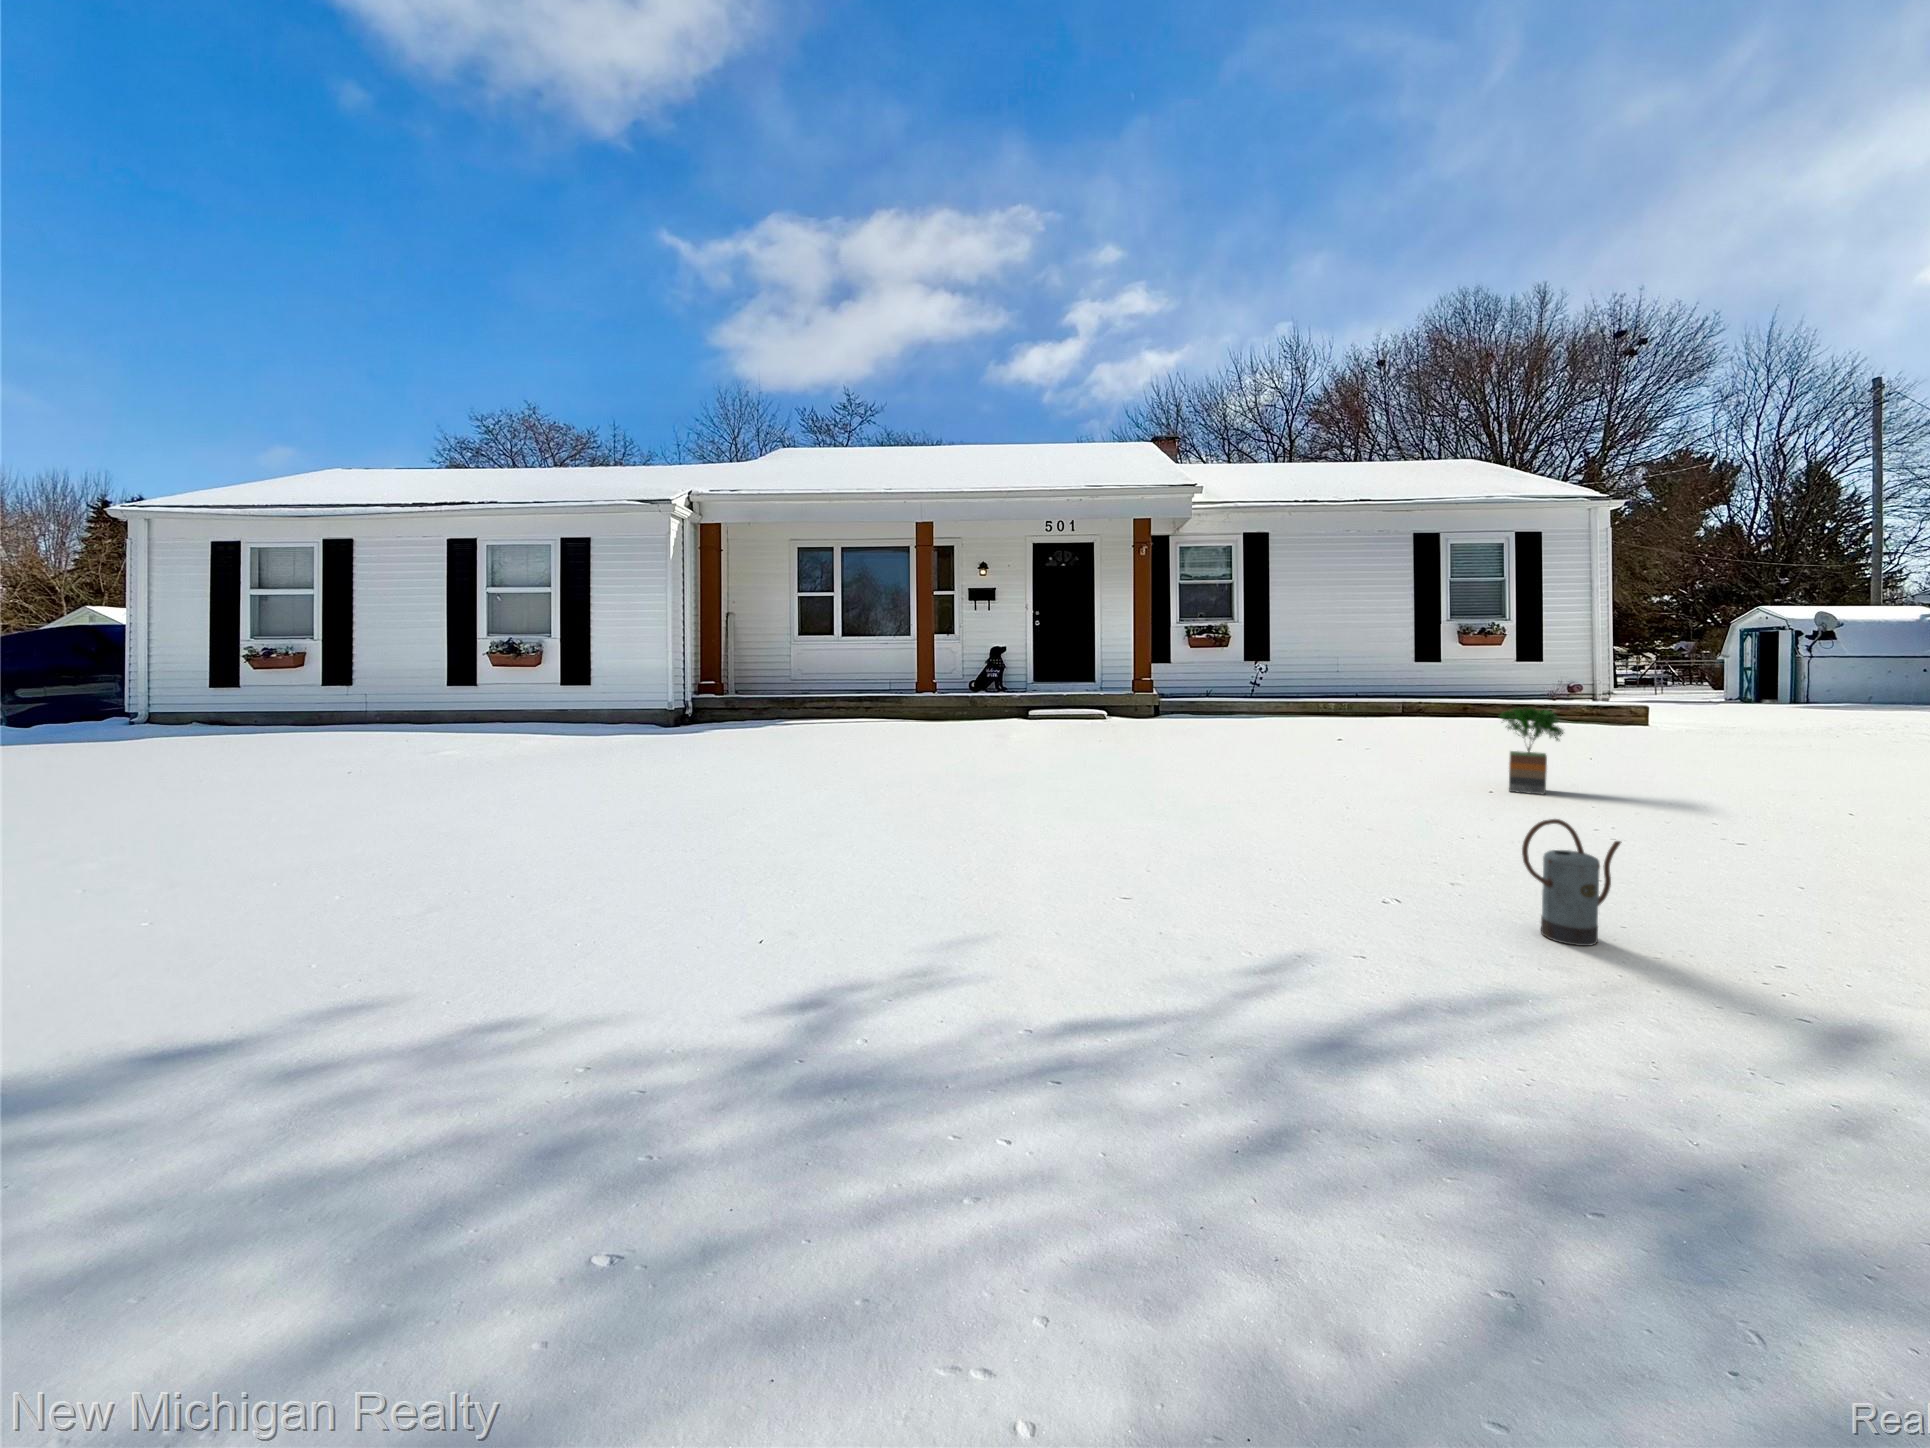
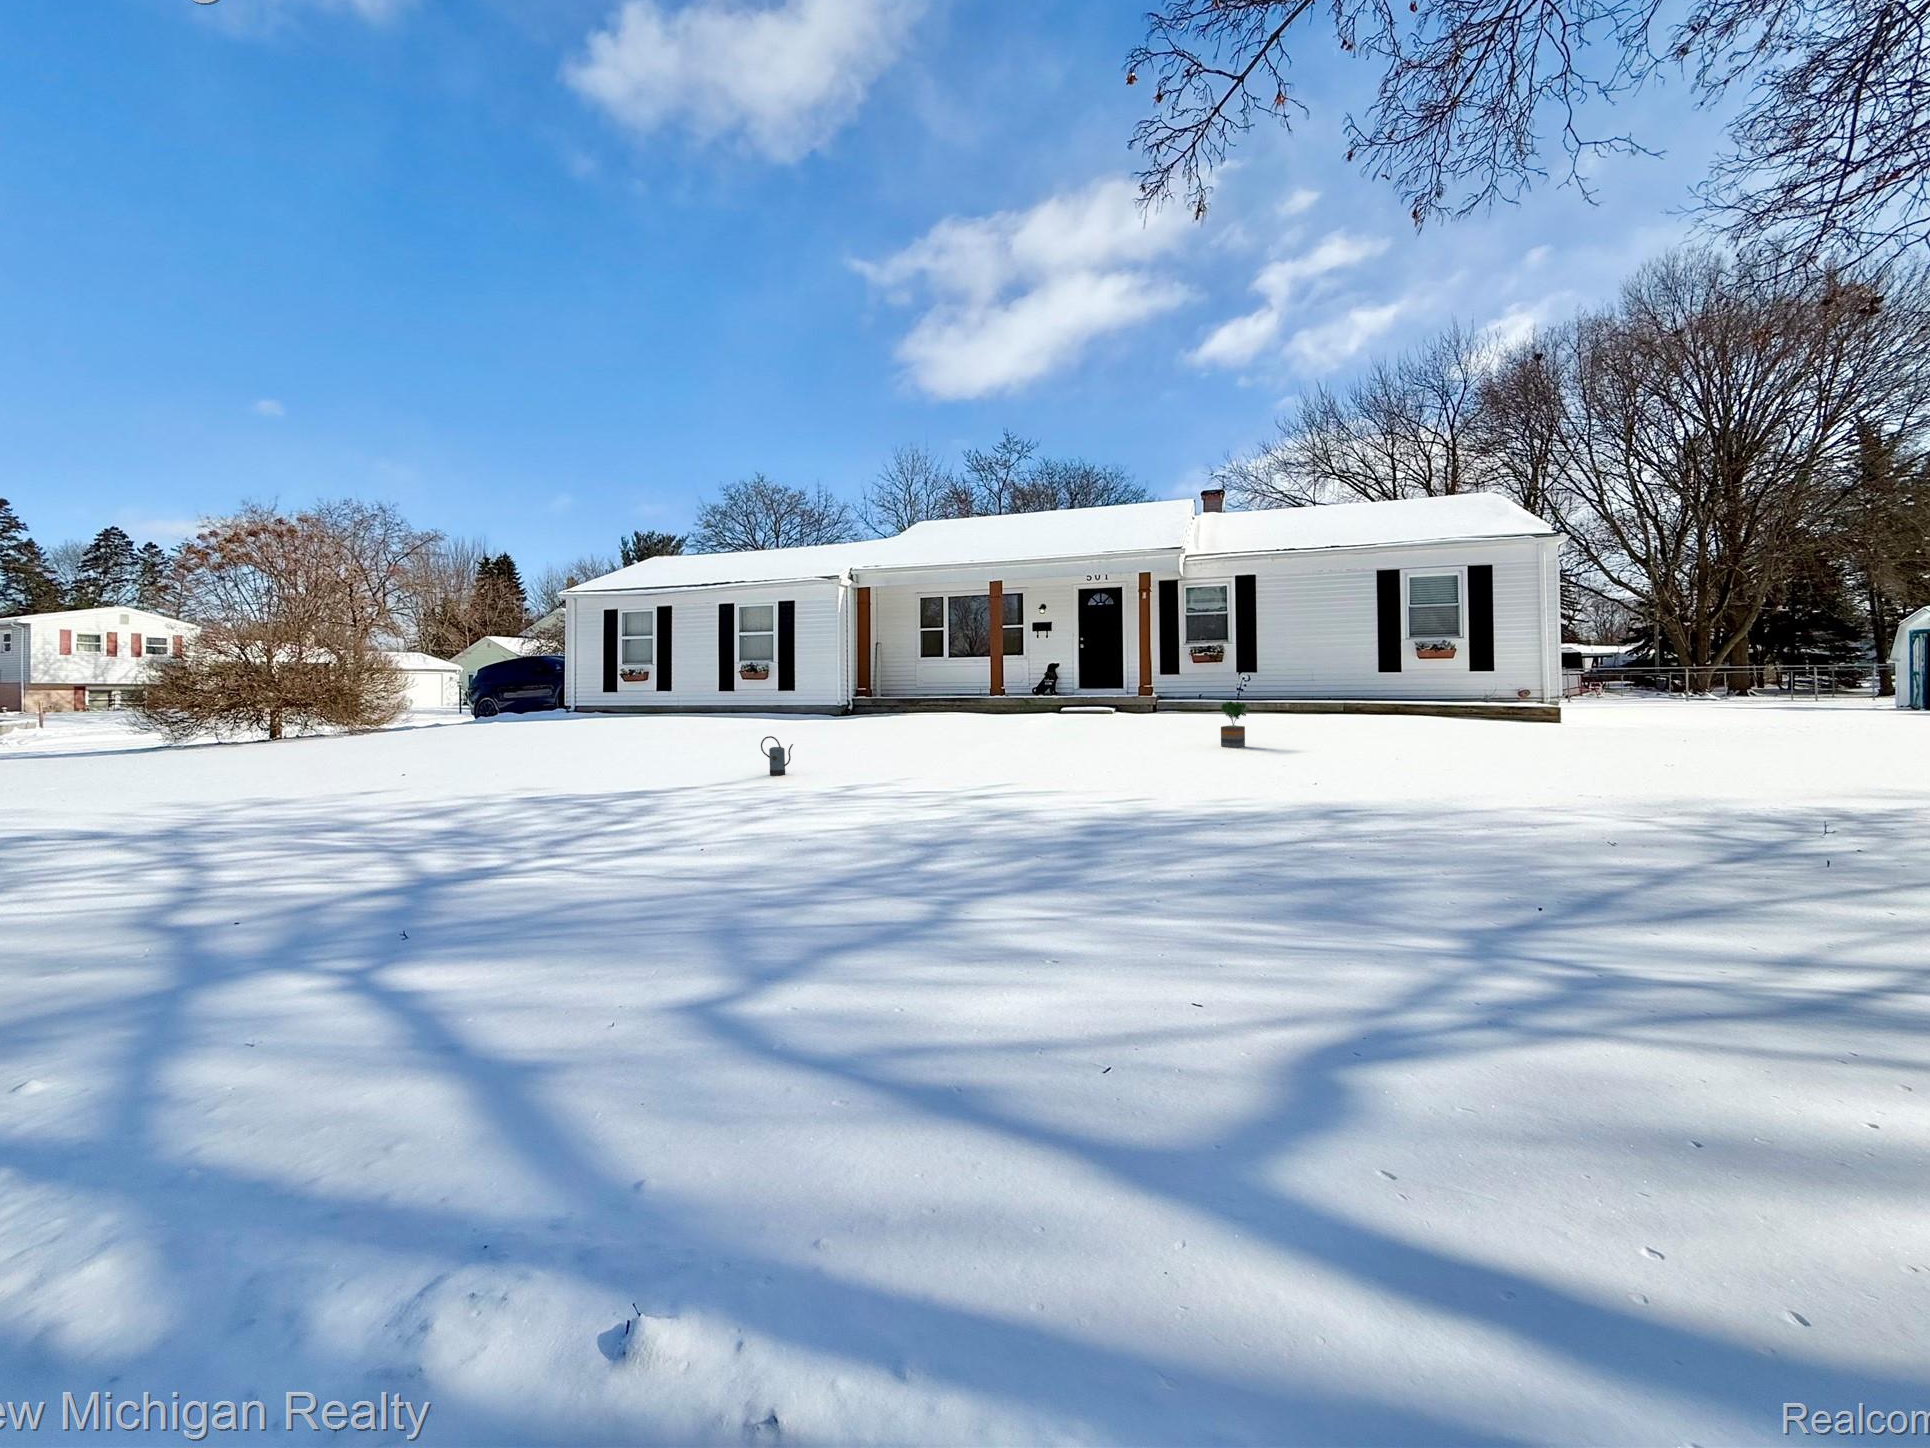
watering can: present [1522,819,1622,946] -> present [761,736,793,776]

